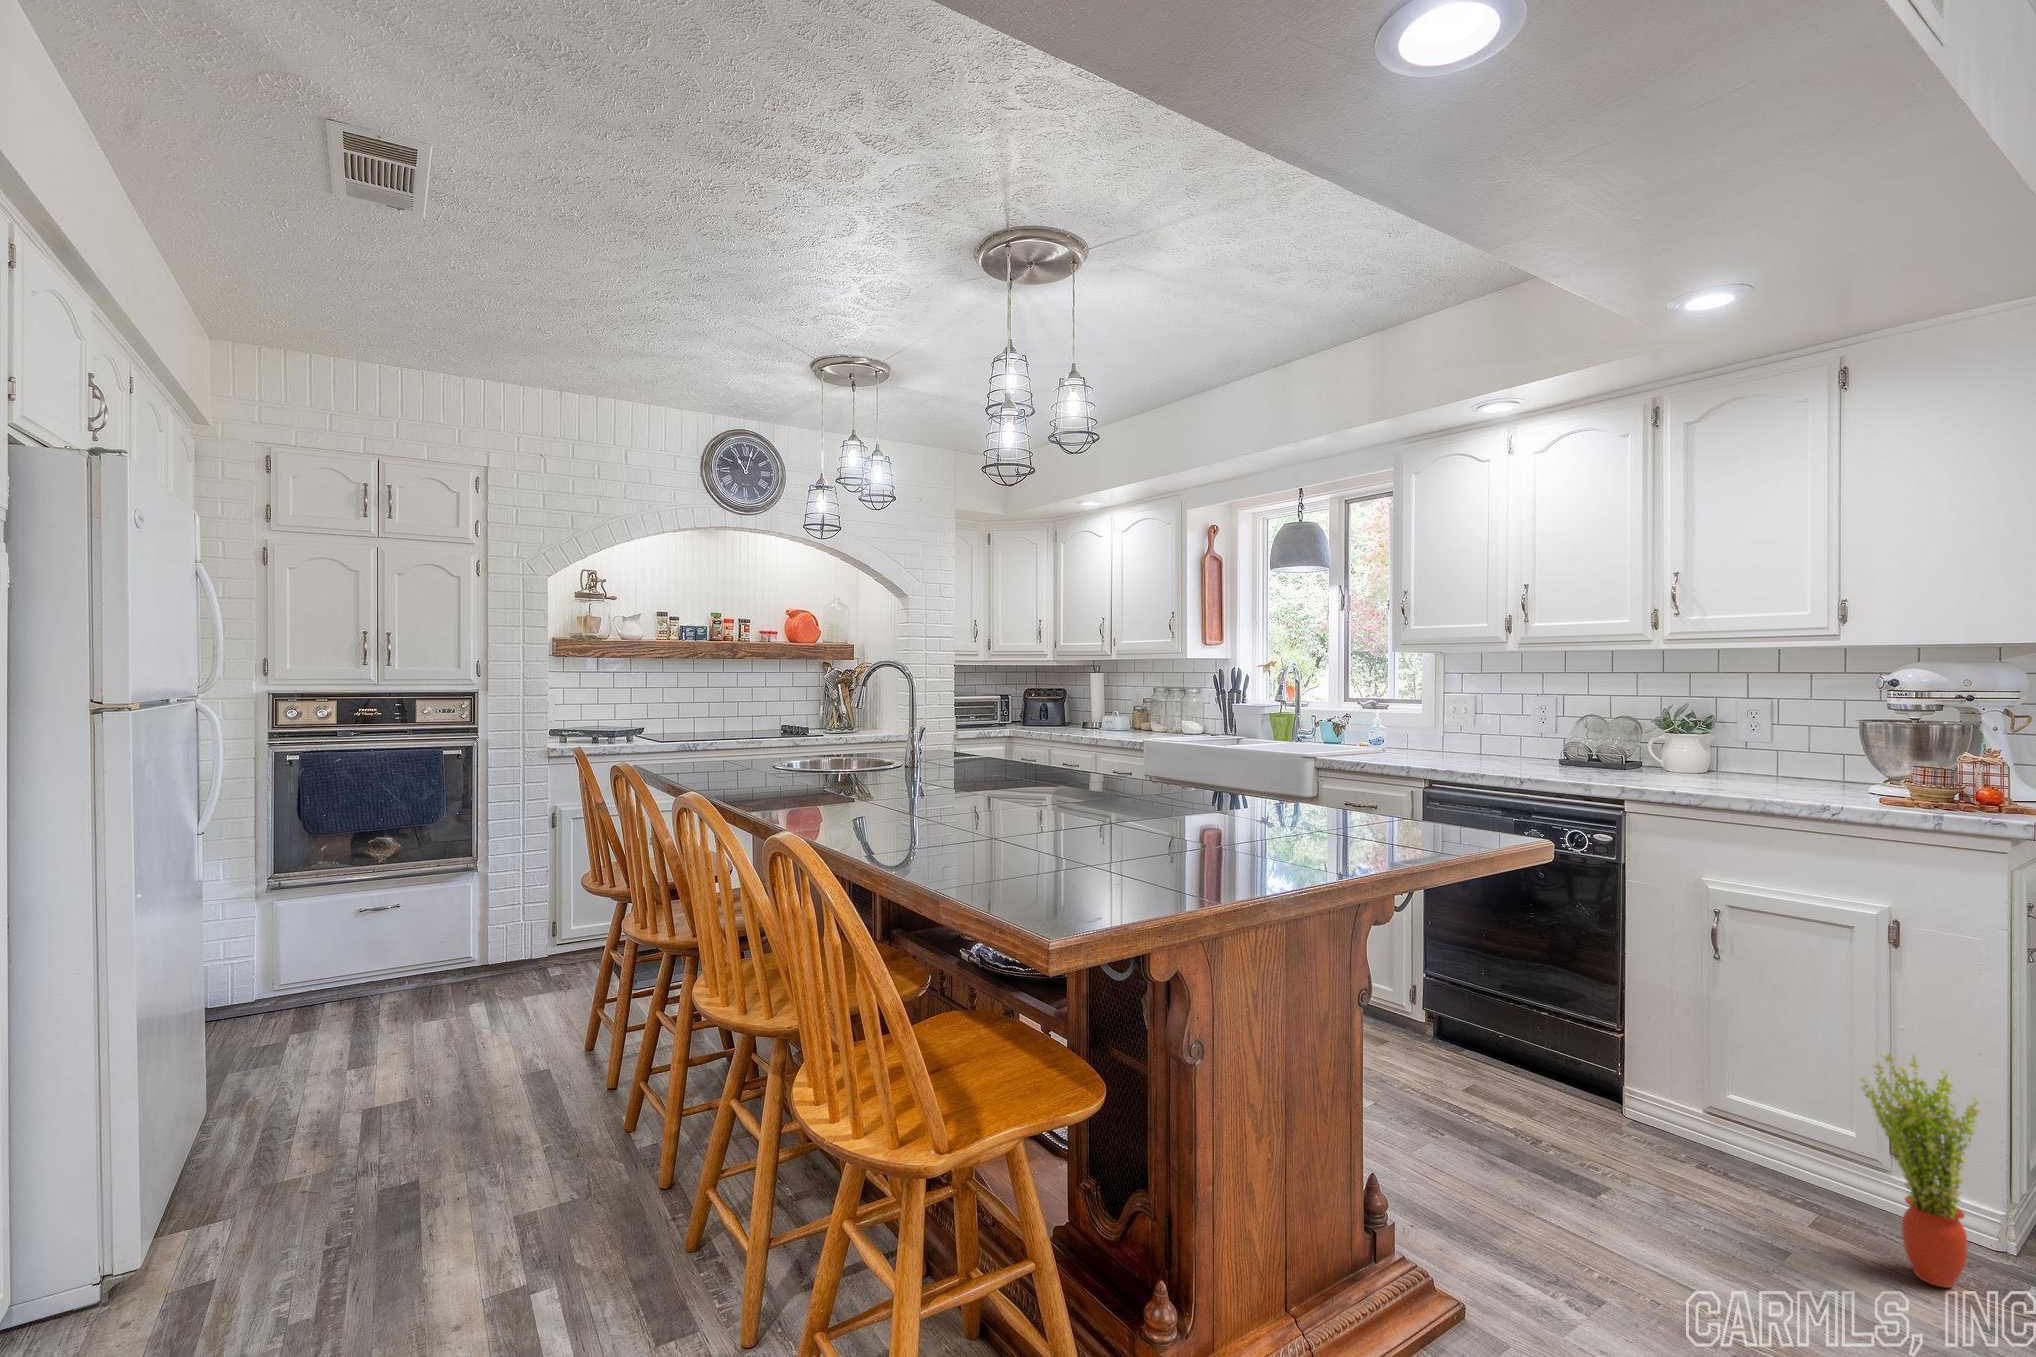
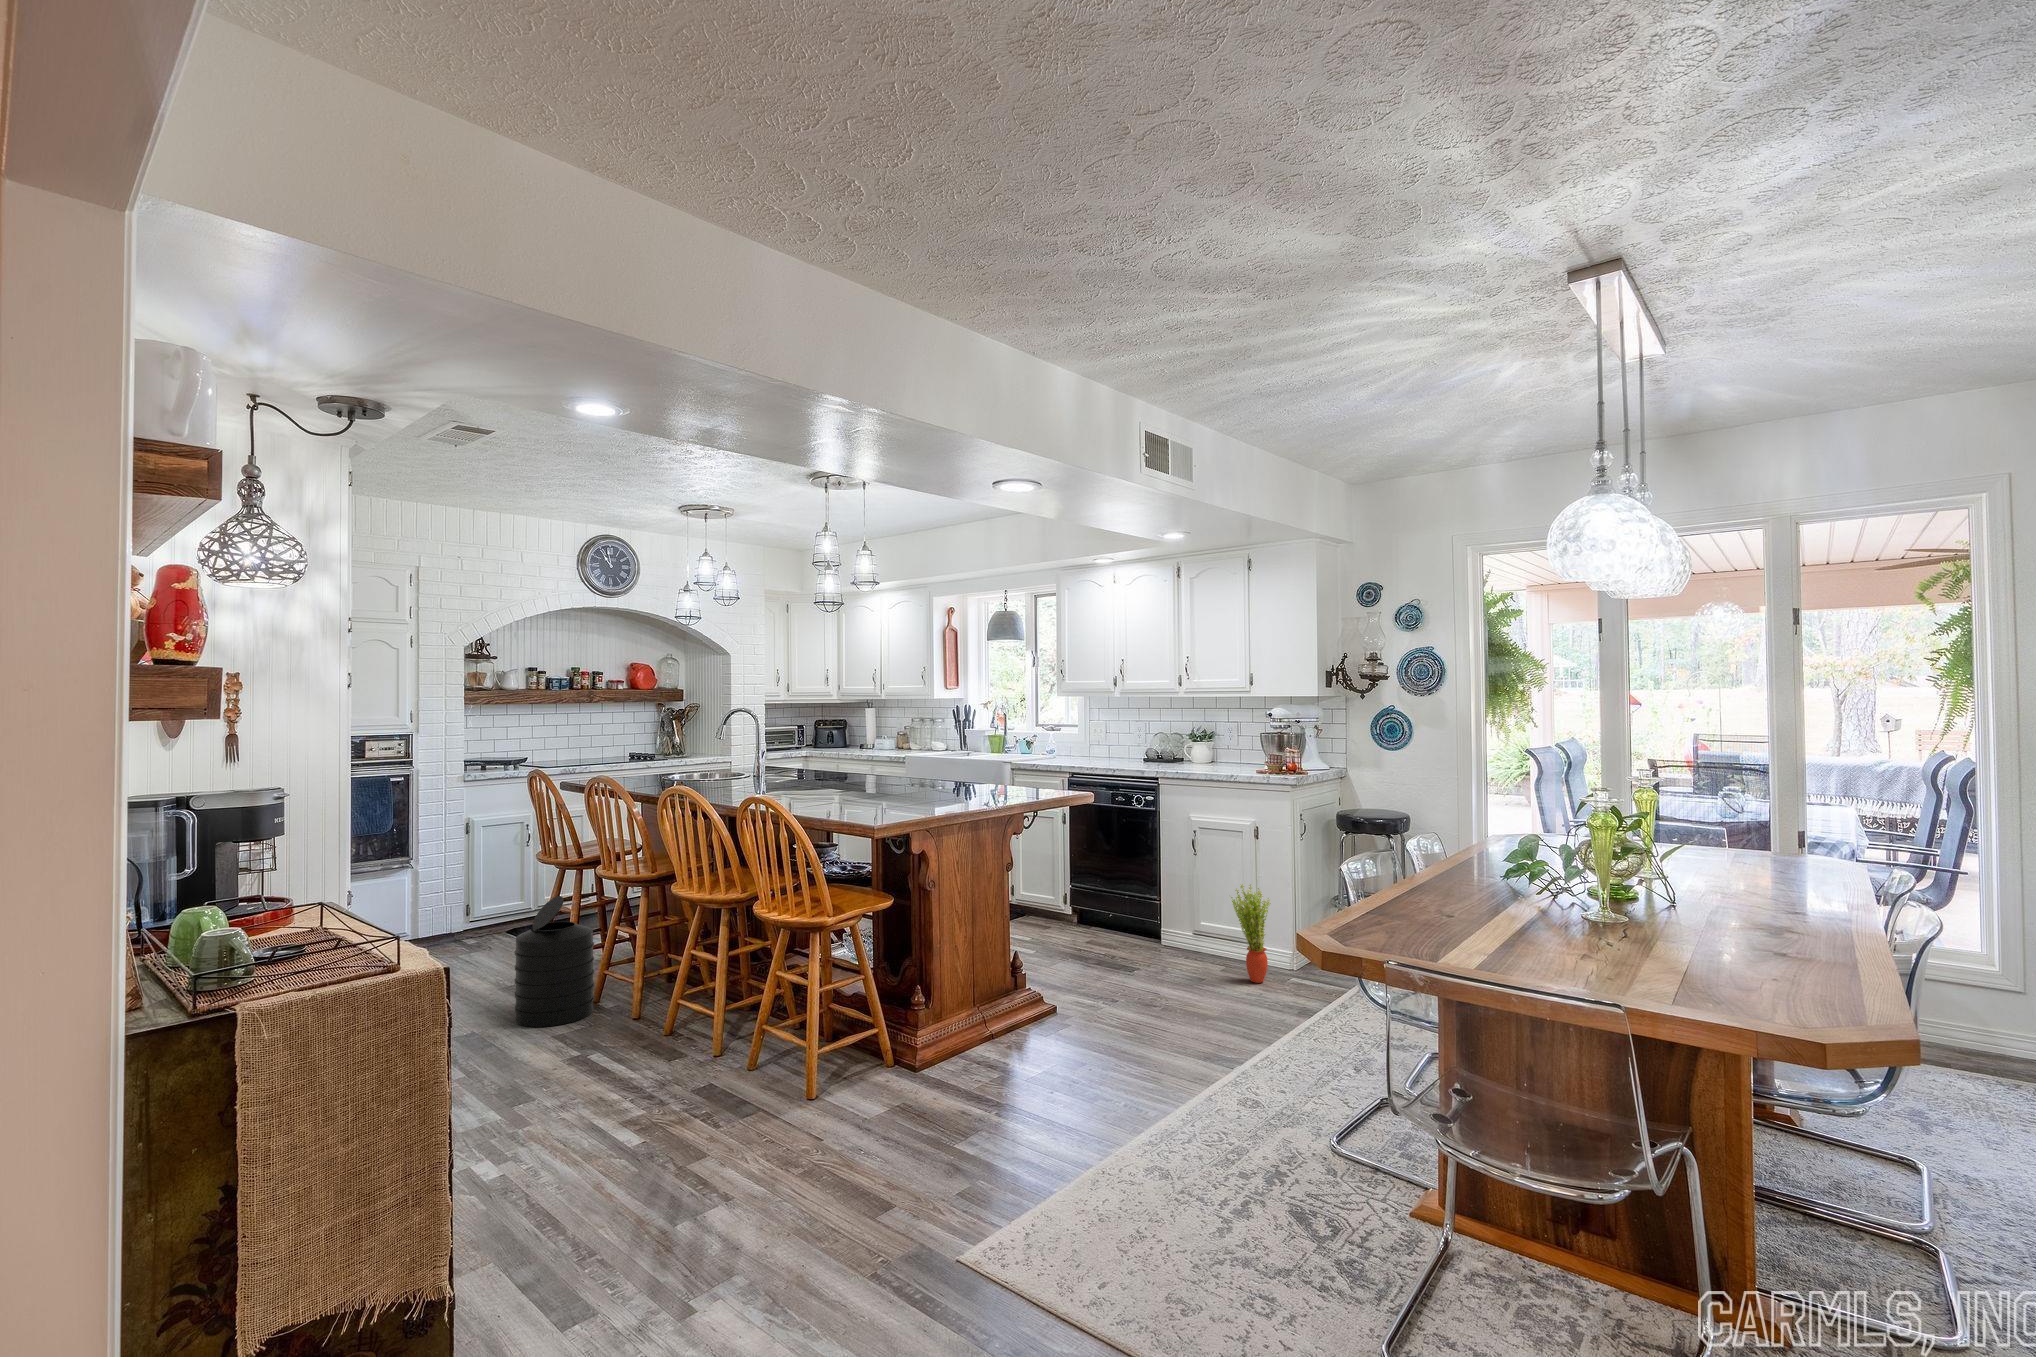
trash can: none [461,966,600,1203] -> present [514,896,594,1027]

